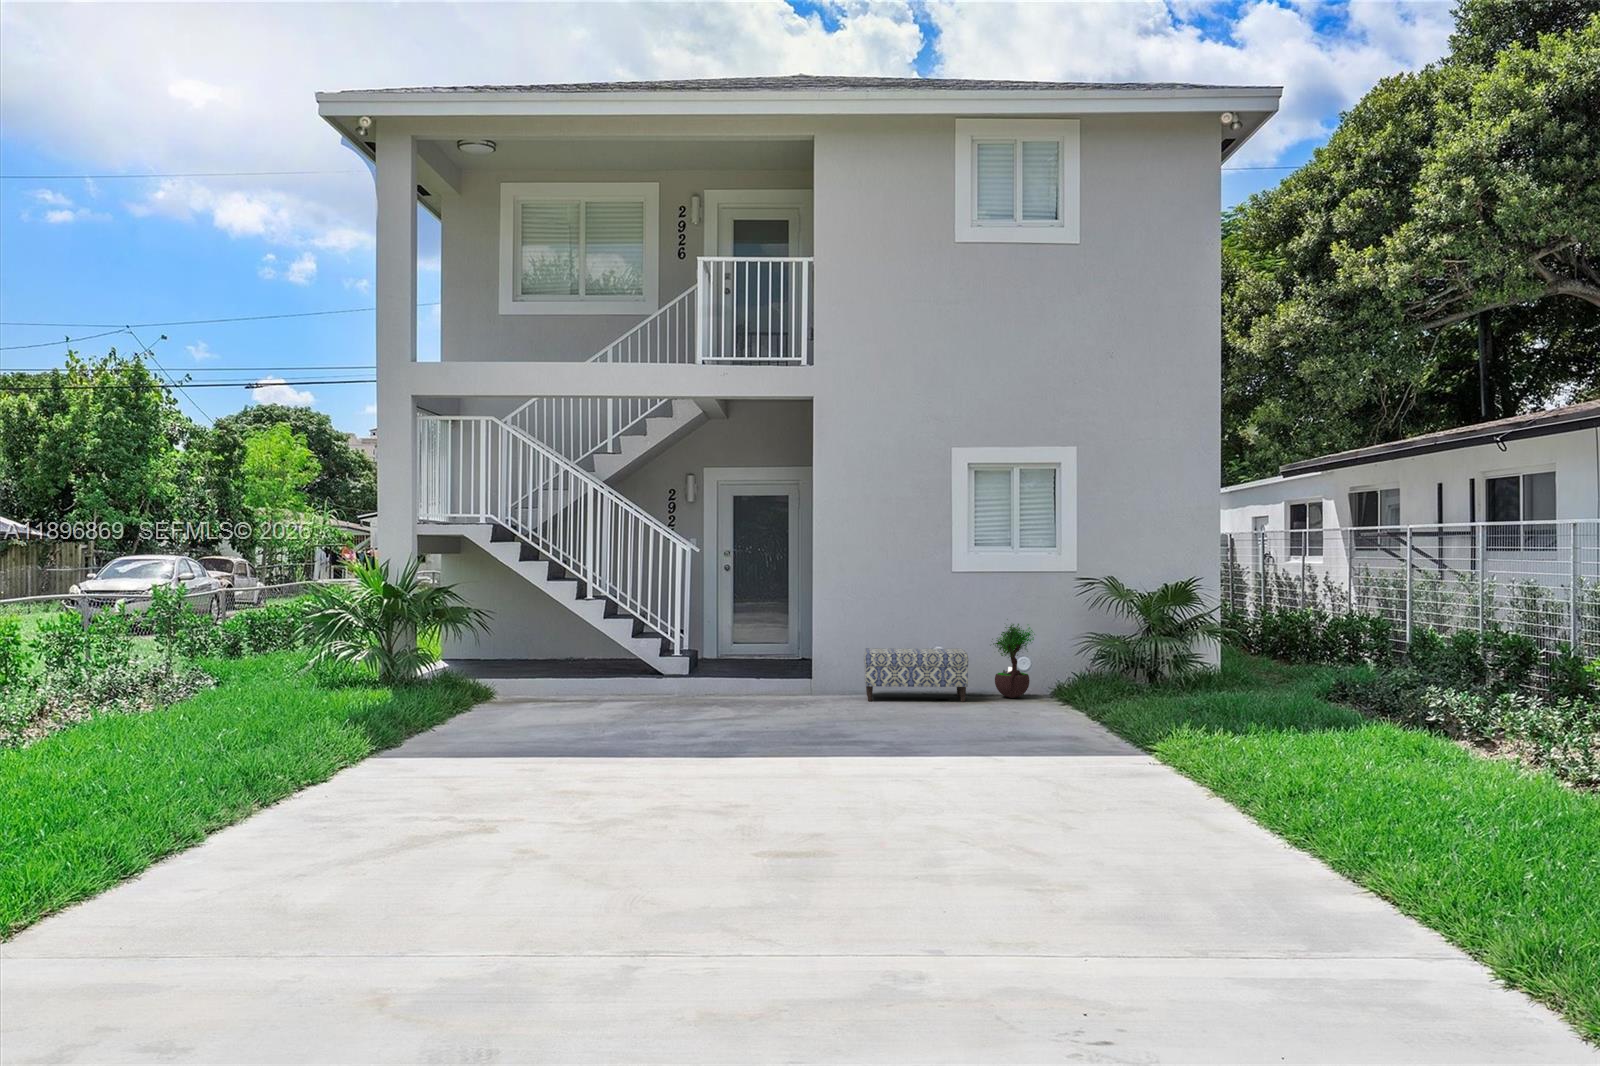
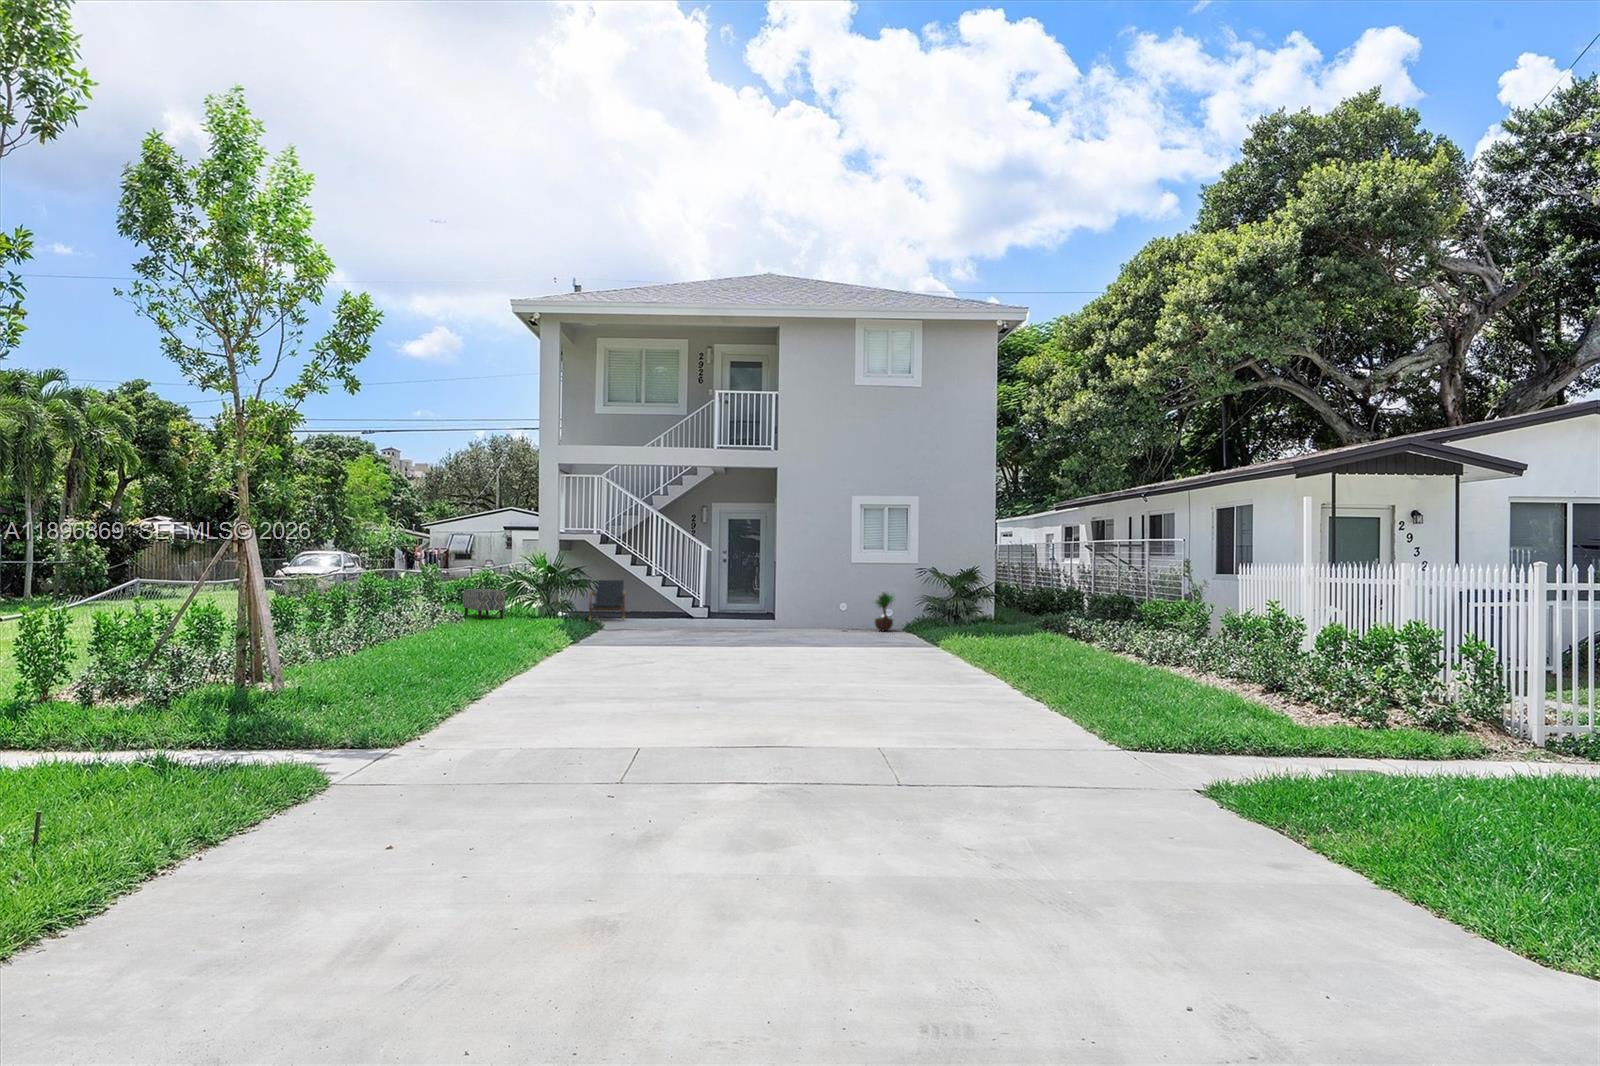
lounge chair: none [489,602,554,675] -> present [589,580,626,620]
bench: present [864,648,968,702] -> present [463,589,505,619]

